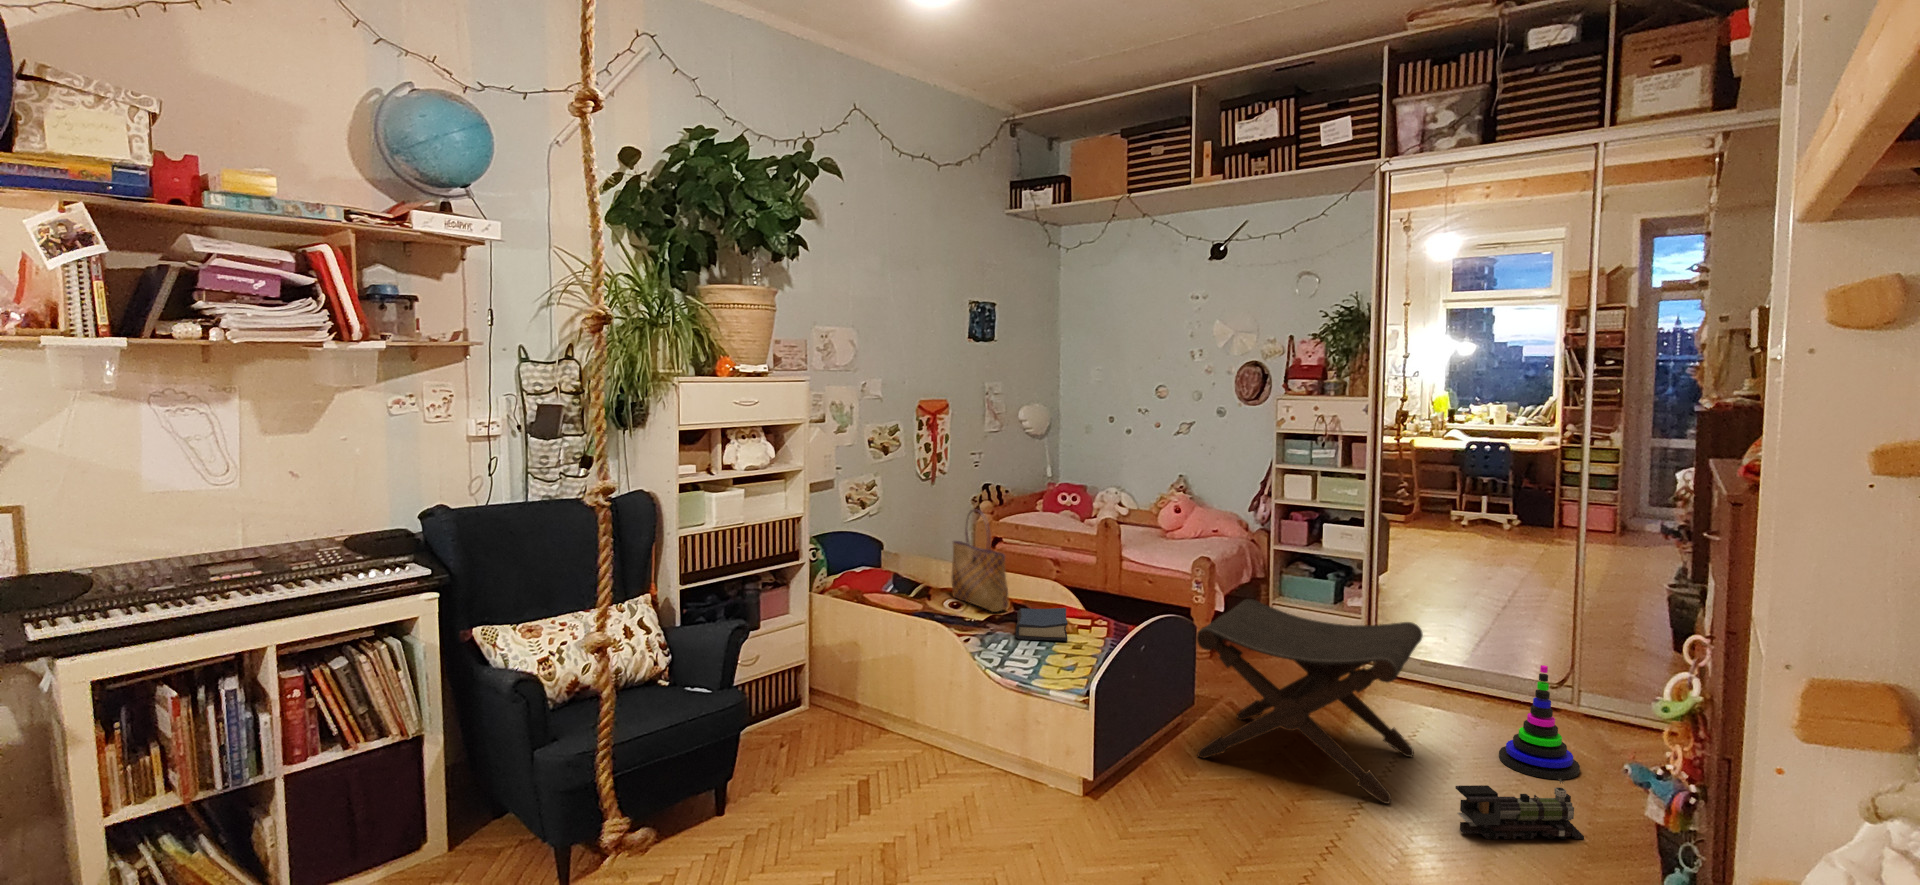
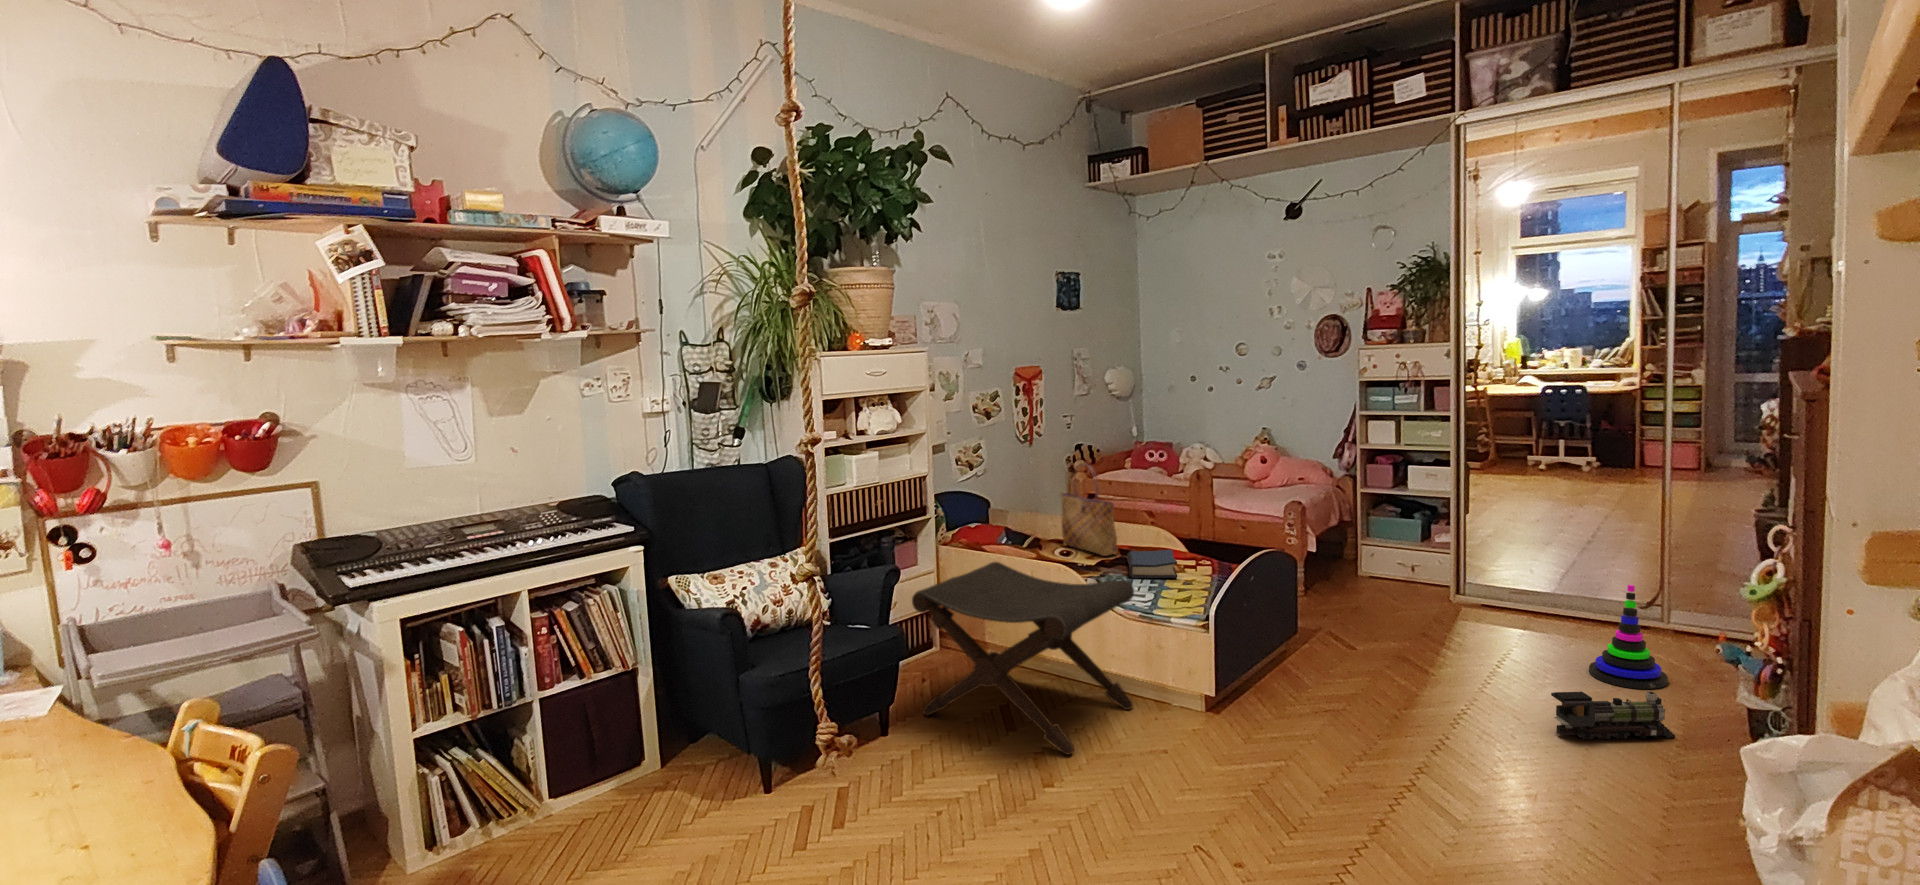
footstool: present [1197,599,1423,804] -> present [912,562,1134,755]

